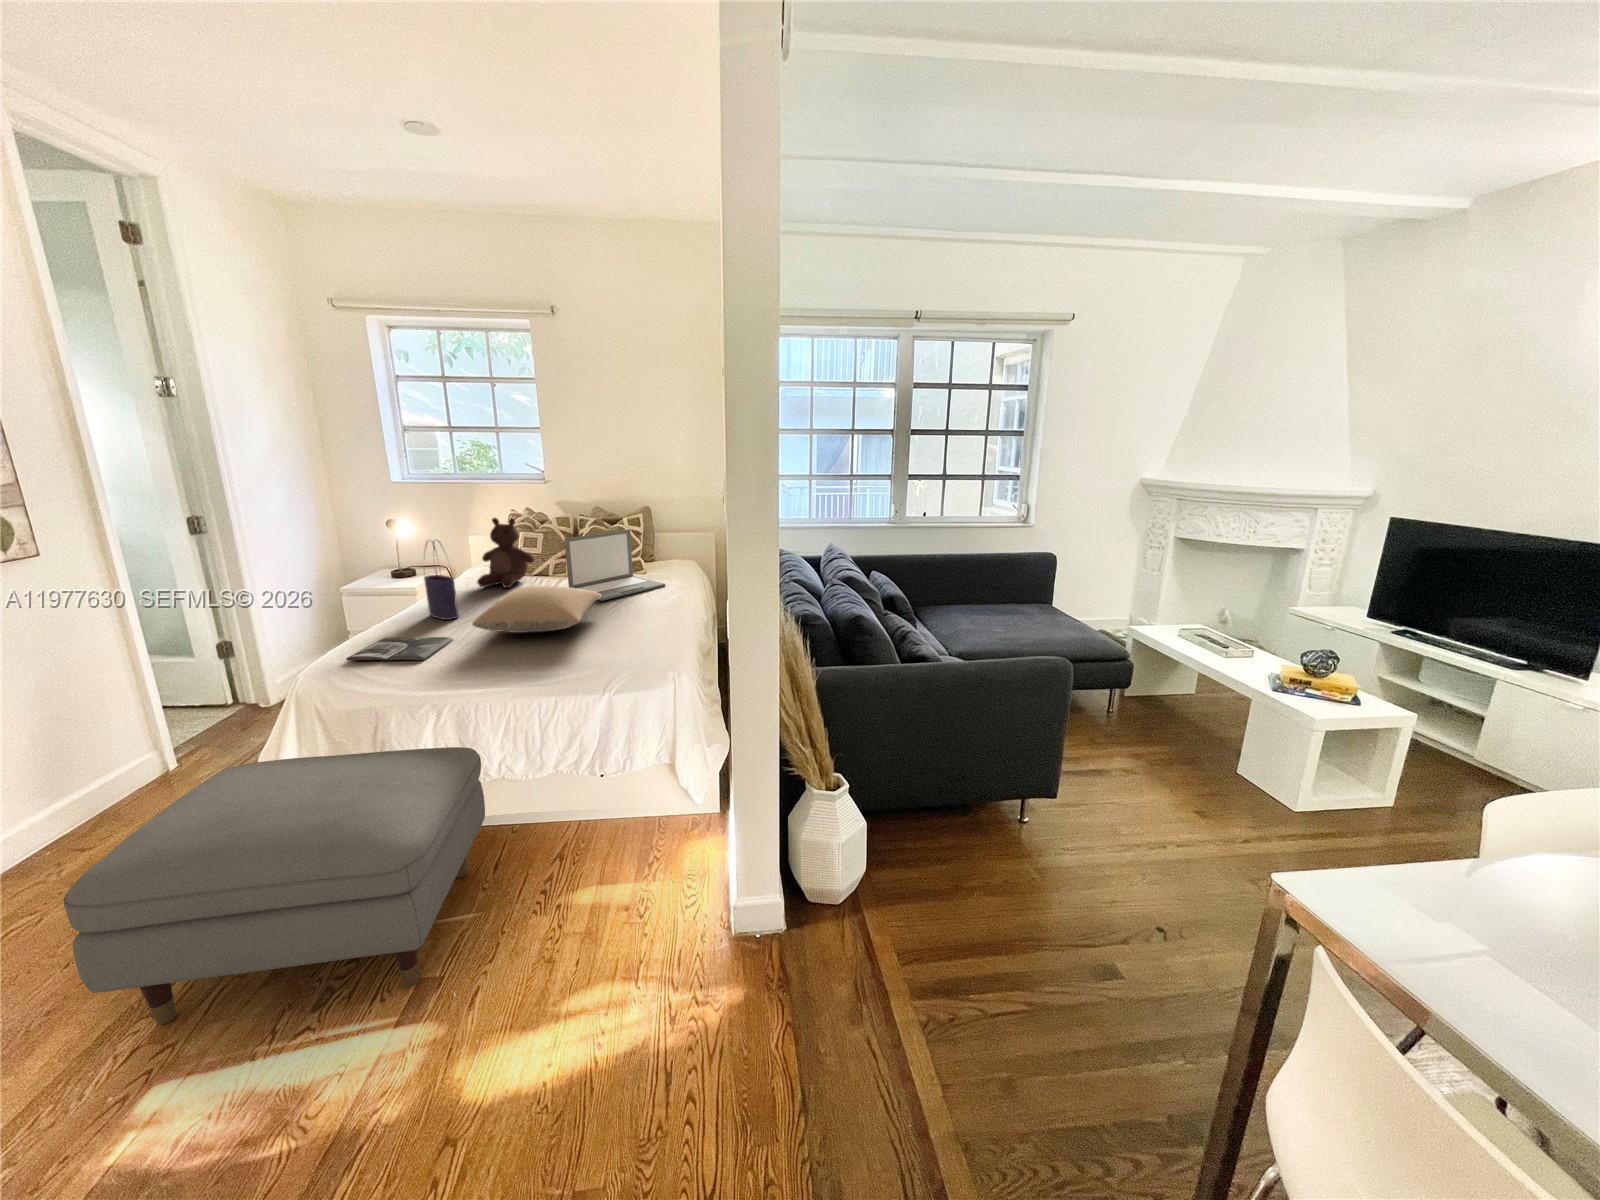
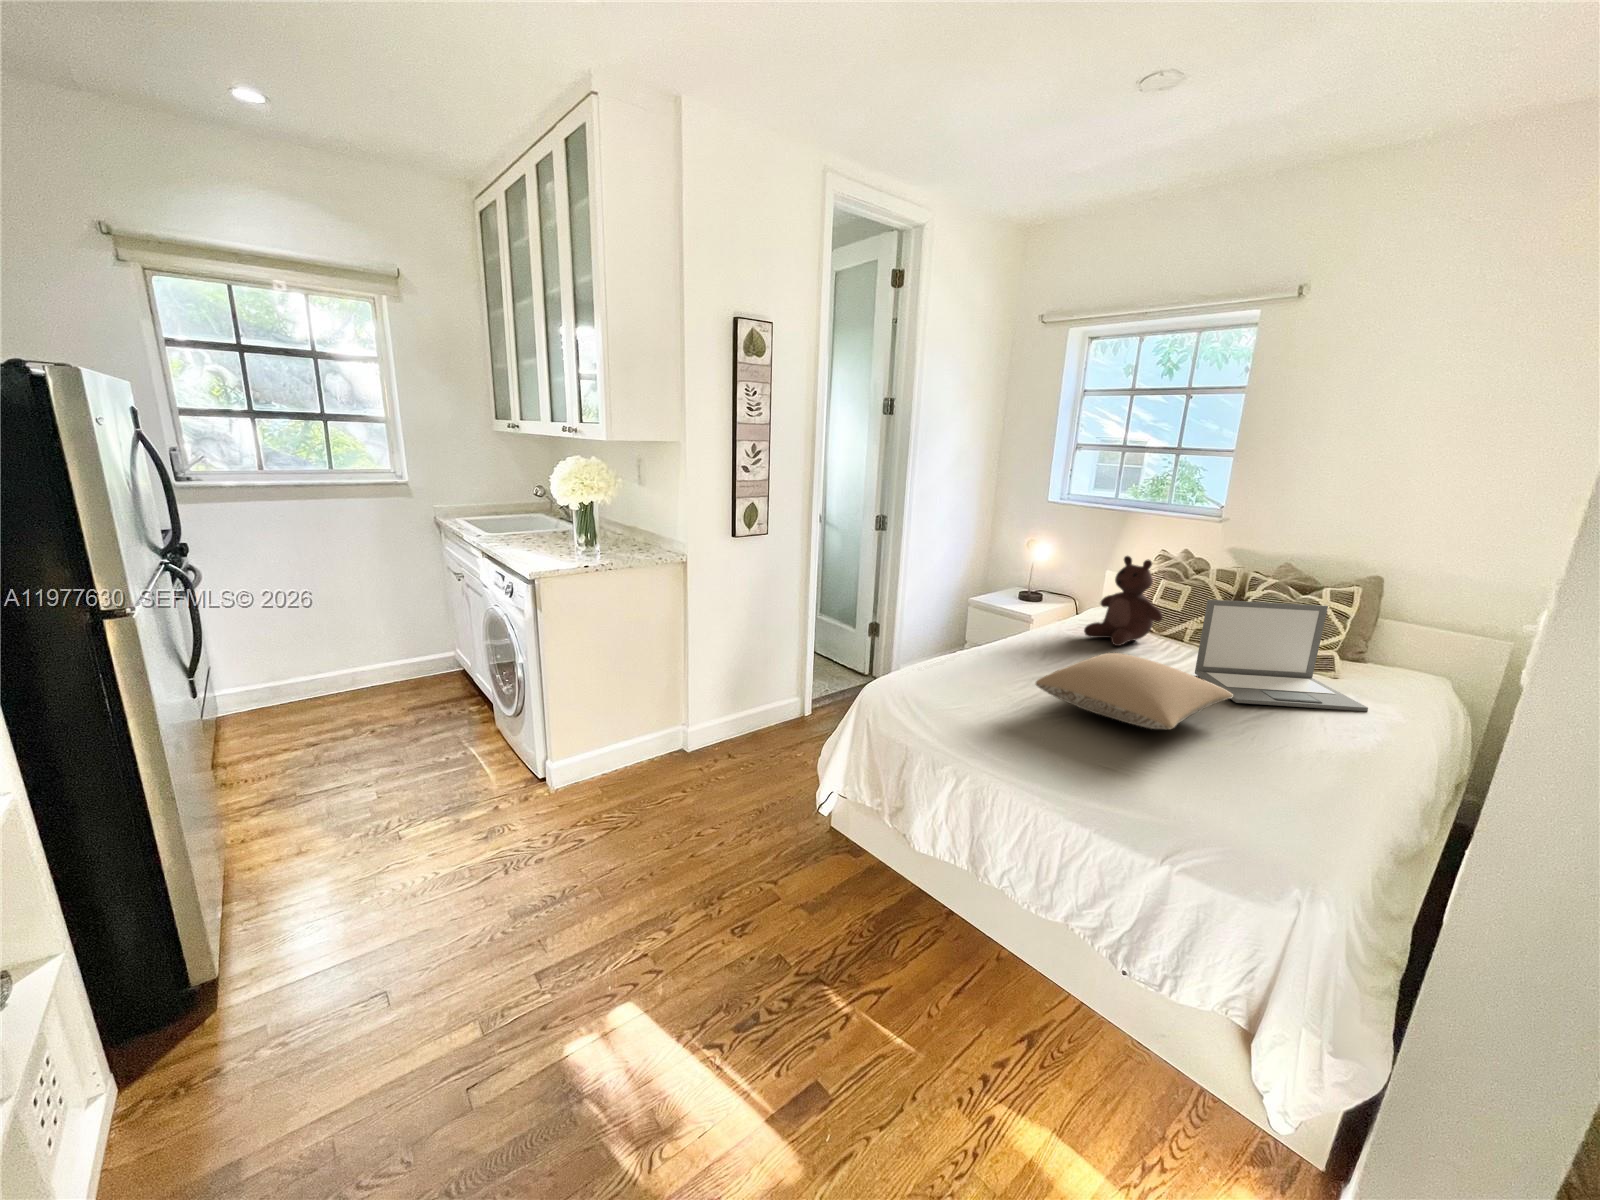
tote bag: present [424,541,459,620] -> none [1013,571,1046,667]
magazine: present [346,637,453,660] -> none [910,667,1016,706]
ottoman: present [64,747,485,1024] -> none [635,747,971,1080]

